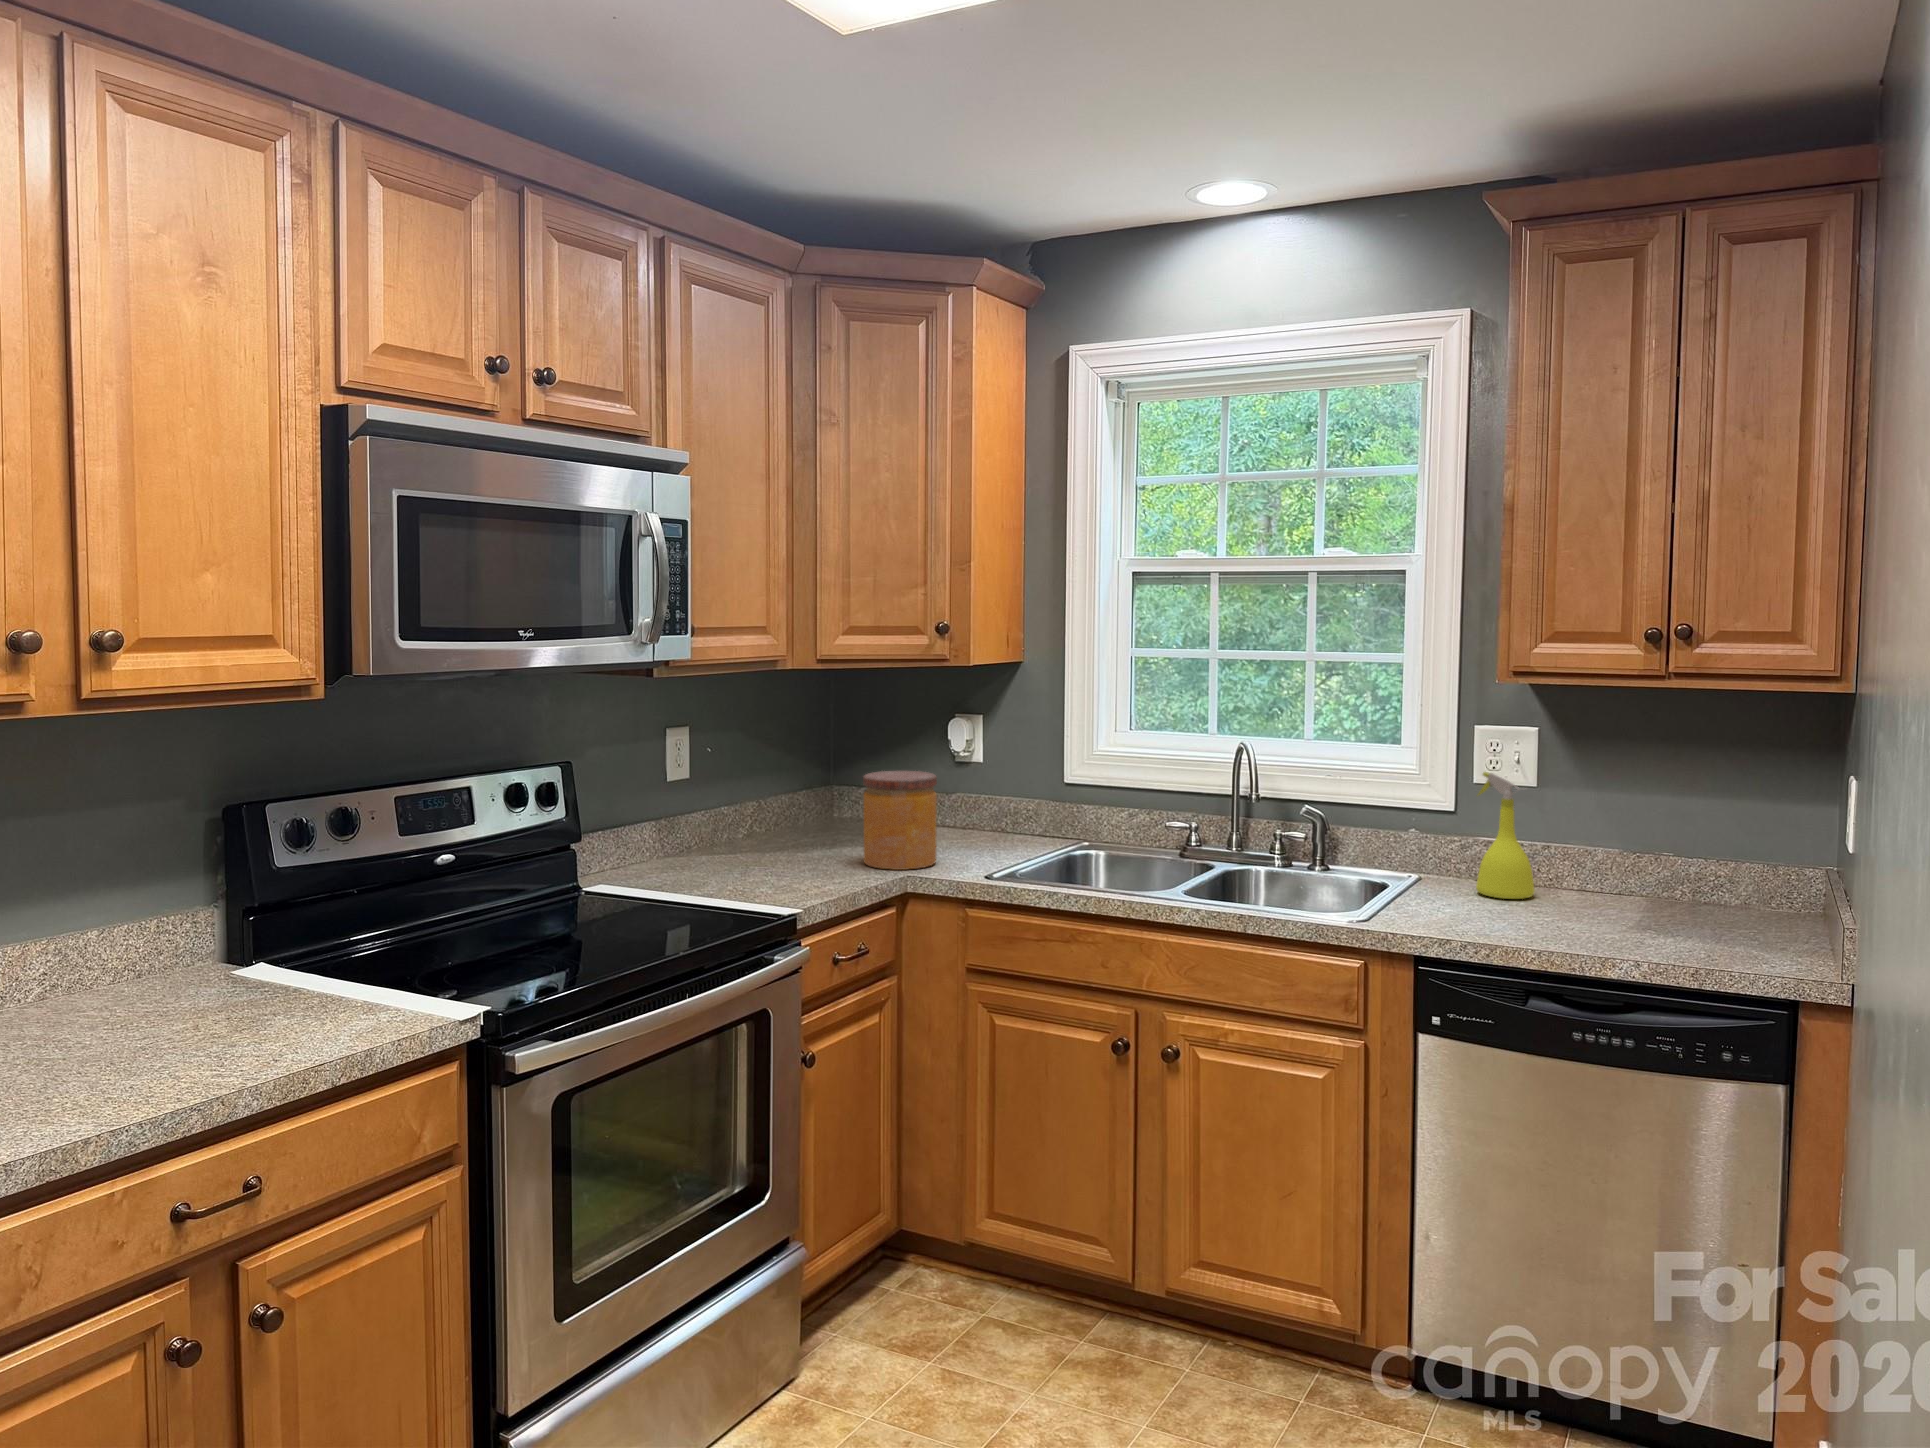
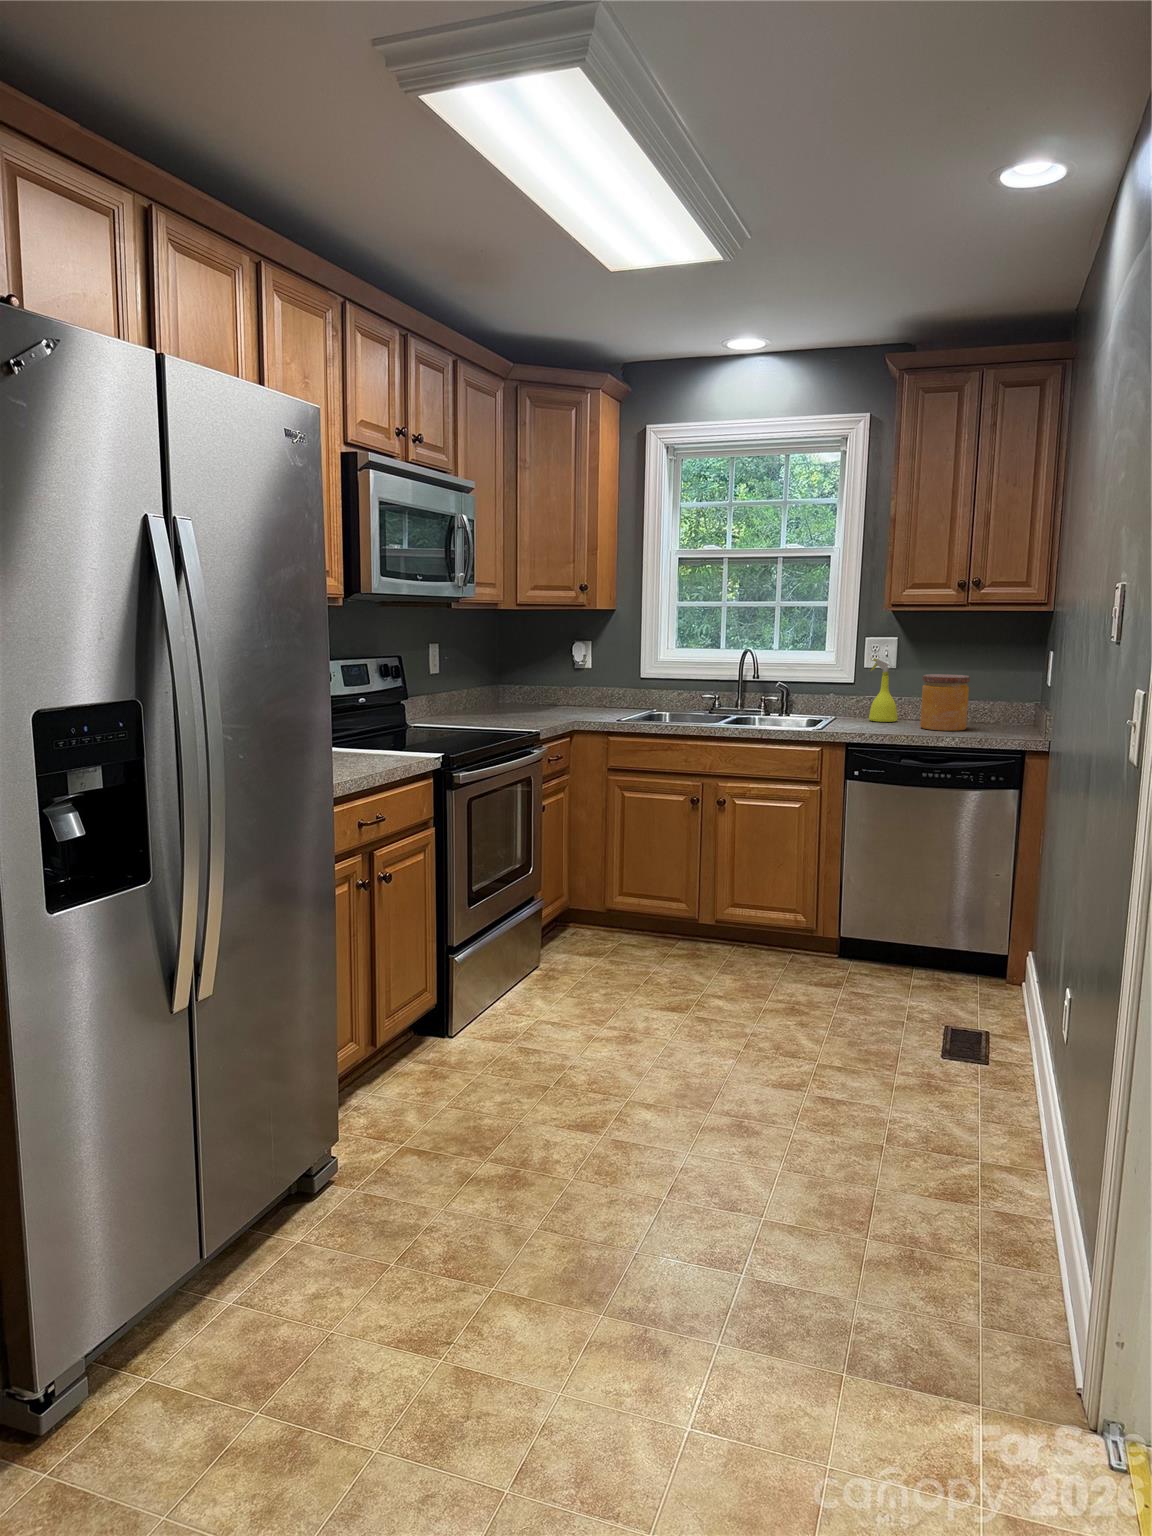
jar: present [863,771,937,870] -> present [920,674,970,731]

